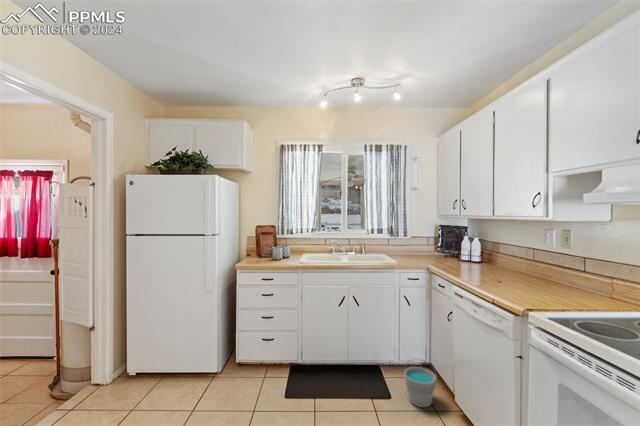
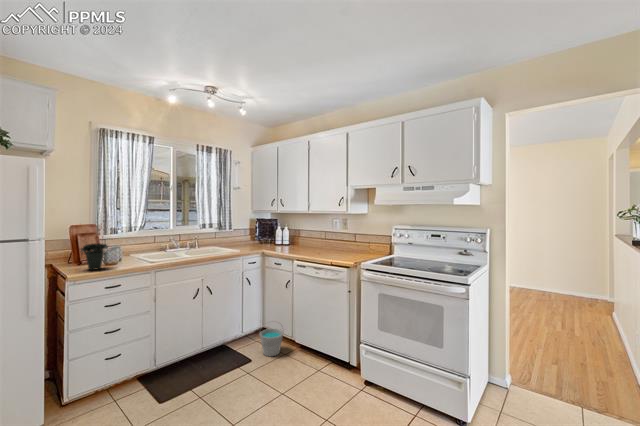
potted plant: none [247,224,269,263] -> present [80,243,108,270]

